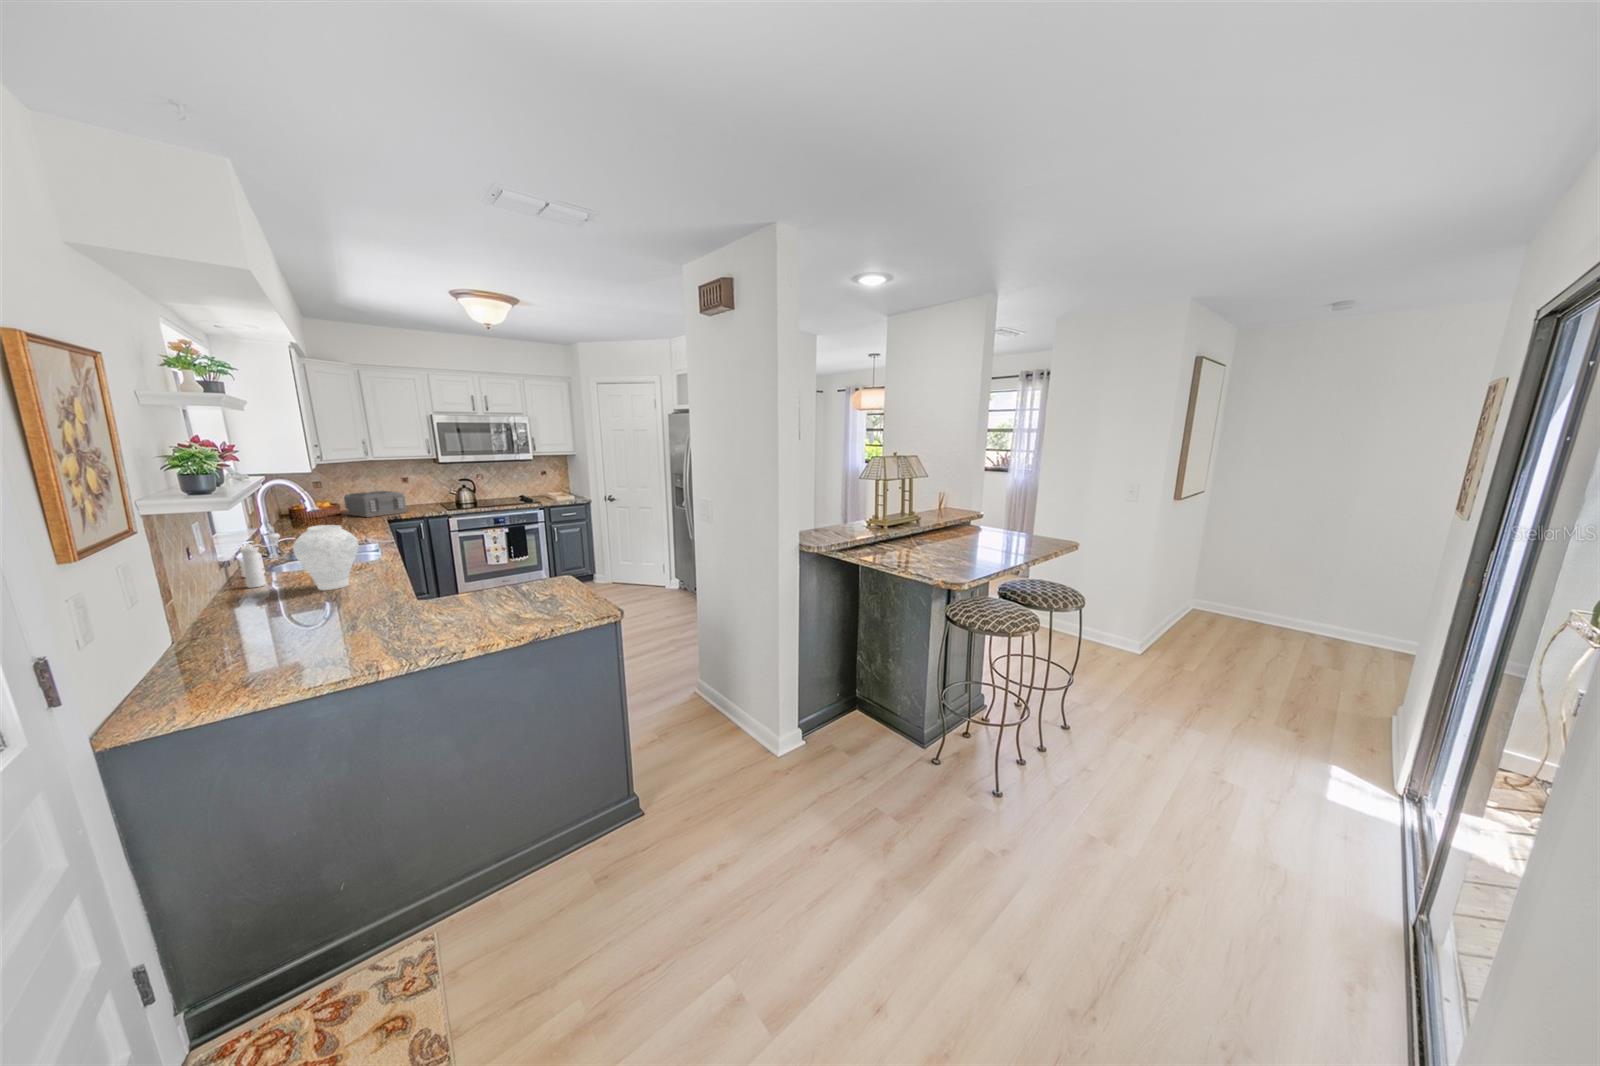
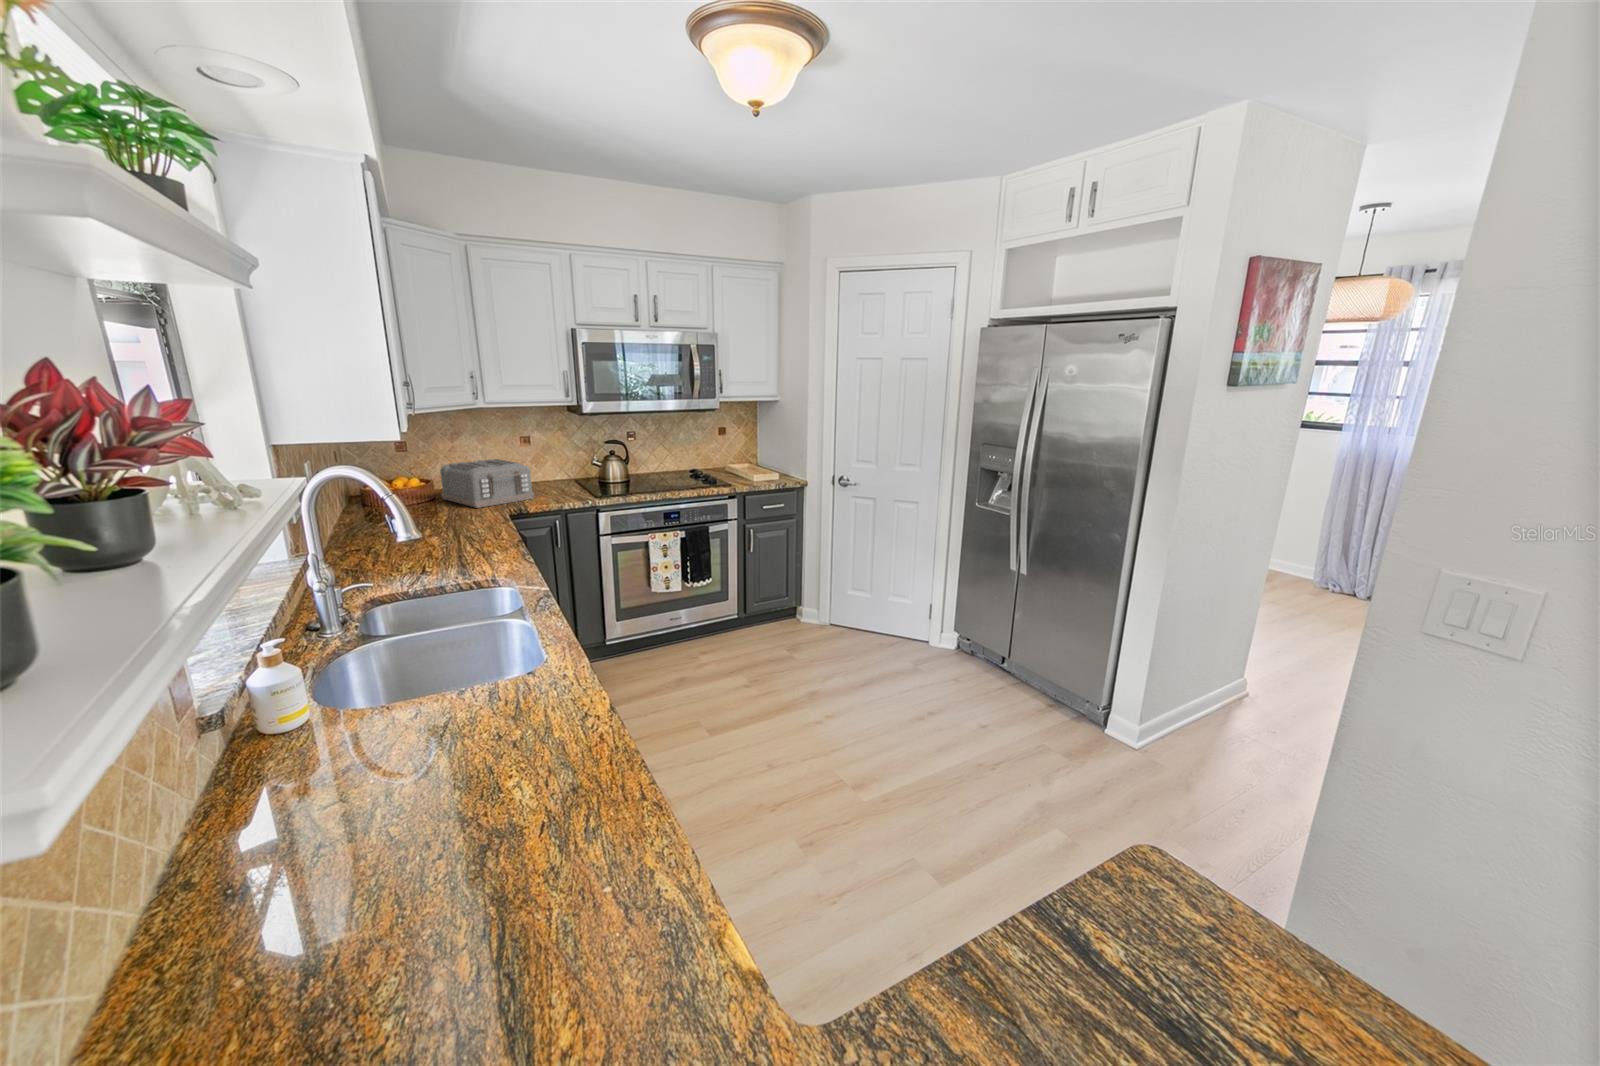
vase: present [293,525,359,590] -> none [375,636,545,847]
pepper mill: present [240,533,280,588] -> none [237,626,342,795]

